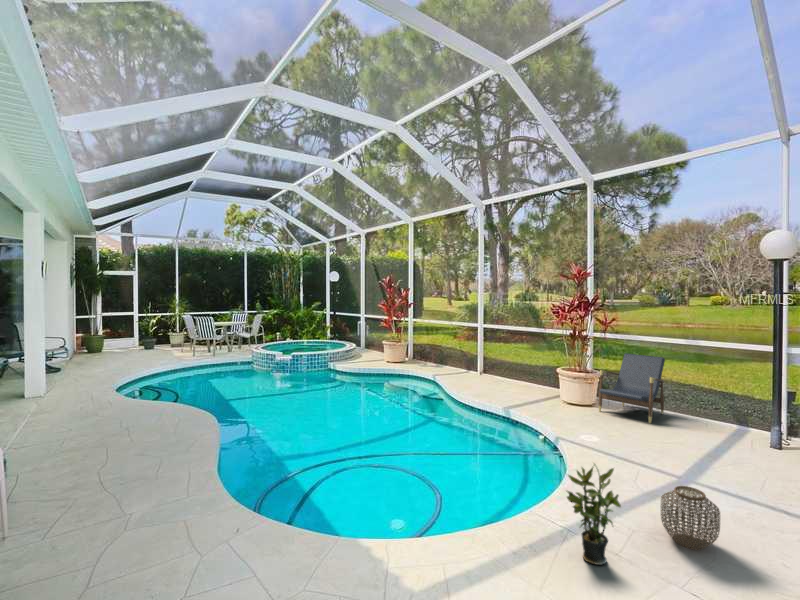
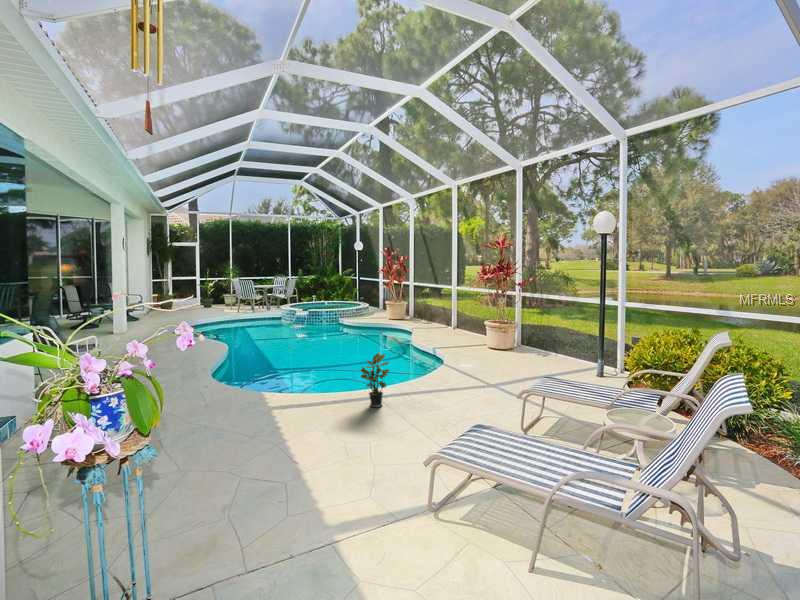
lounge chair: present [598,354,665,423] -> none [510,307,567,360]
woven basket: present [661,486,720,550] -> none [430,373,460,407]

